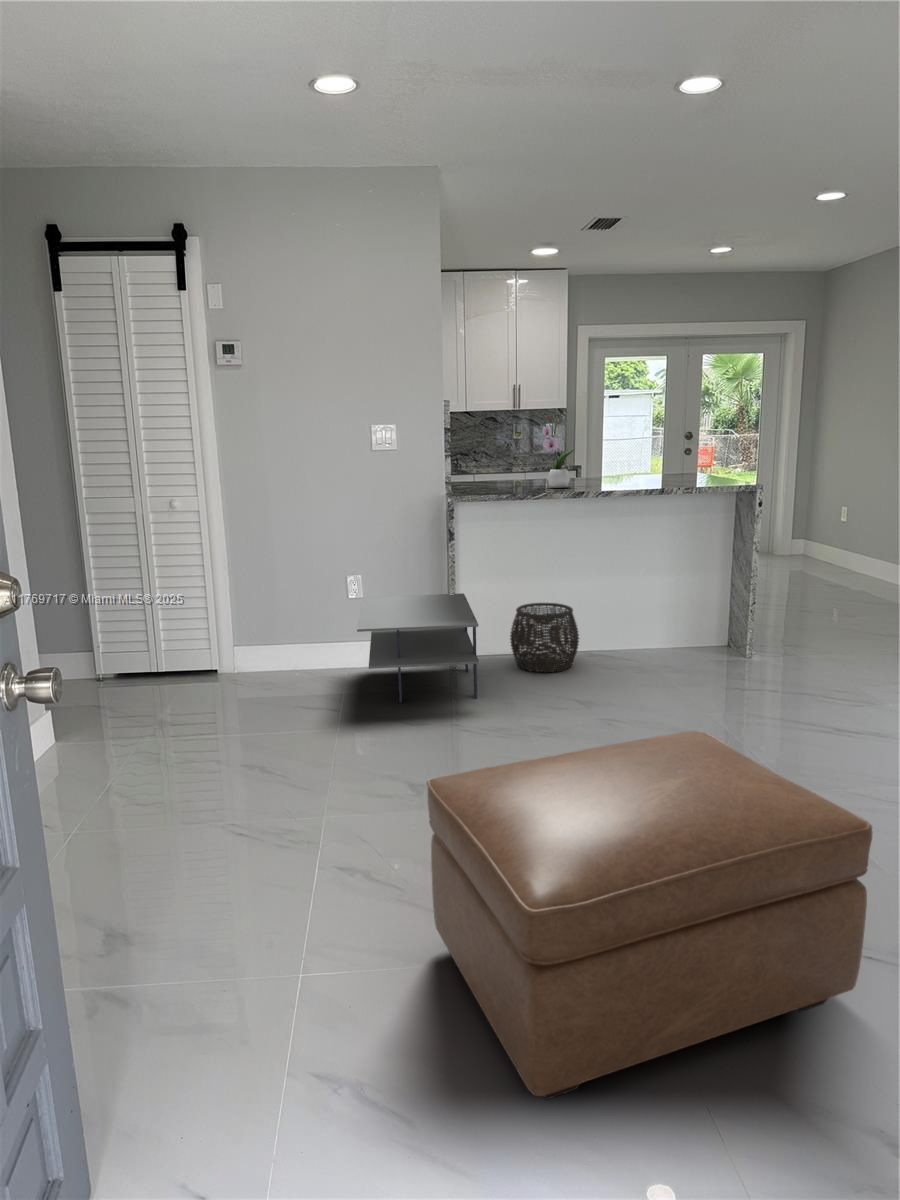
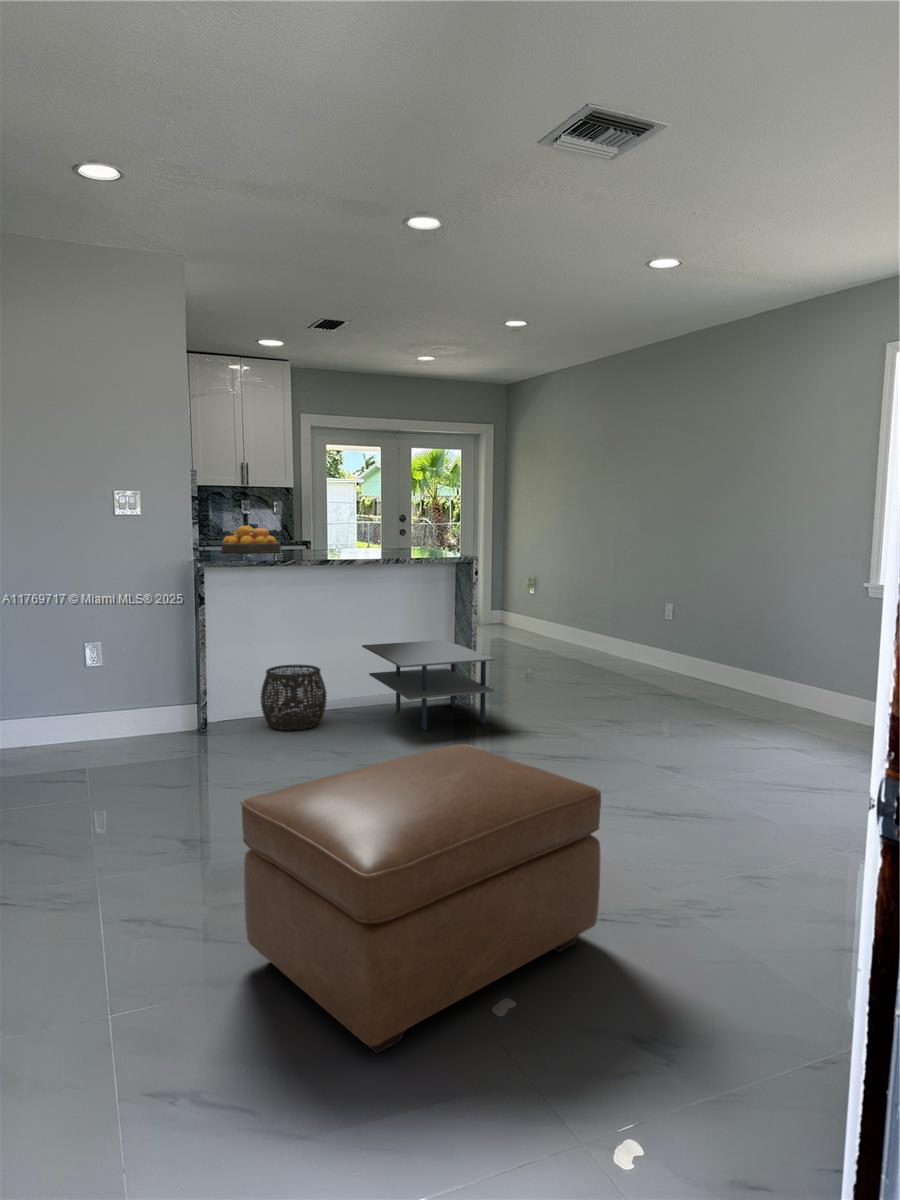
flower arrangement: present [542,415,574,488] -> none [287,489,318,556]
fruit bowl: none [480,453,541,484] -> present [221,525,281,553]
side table: present [357,593,479,703] -> present [362,640,495,730]

